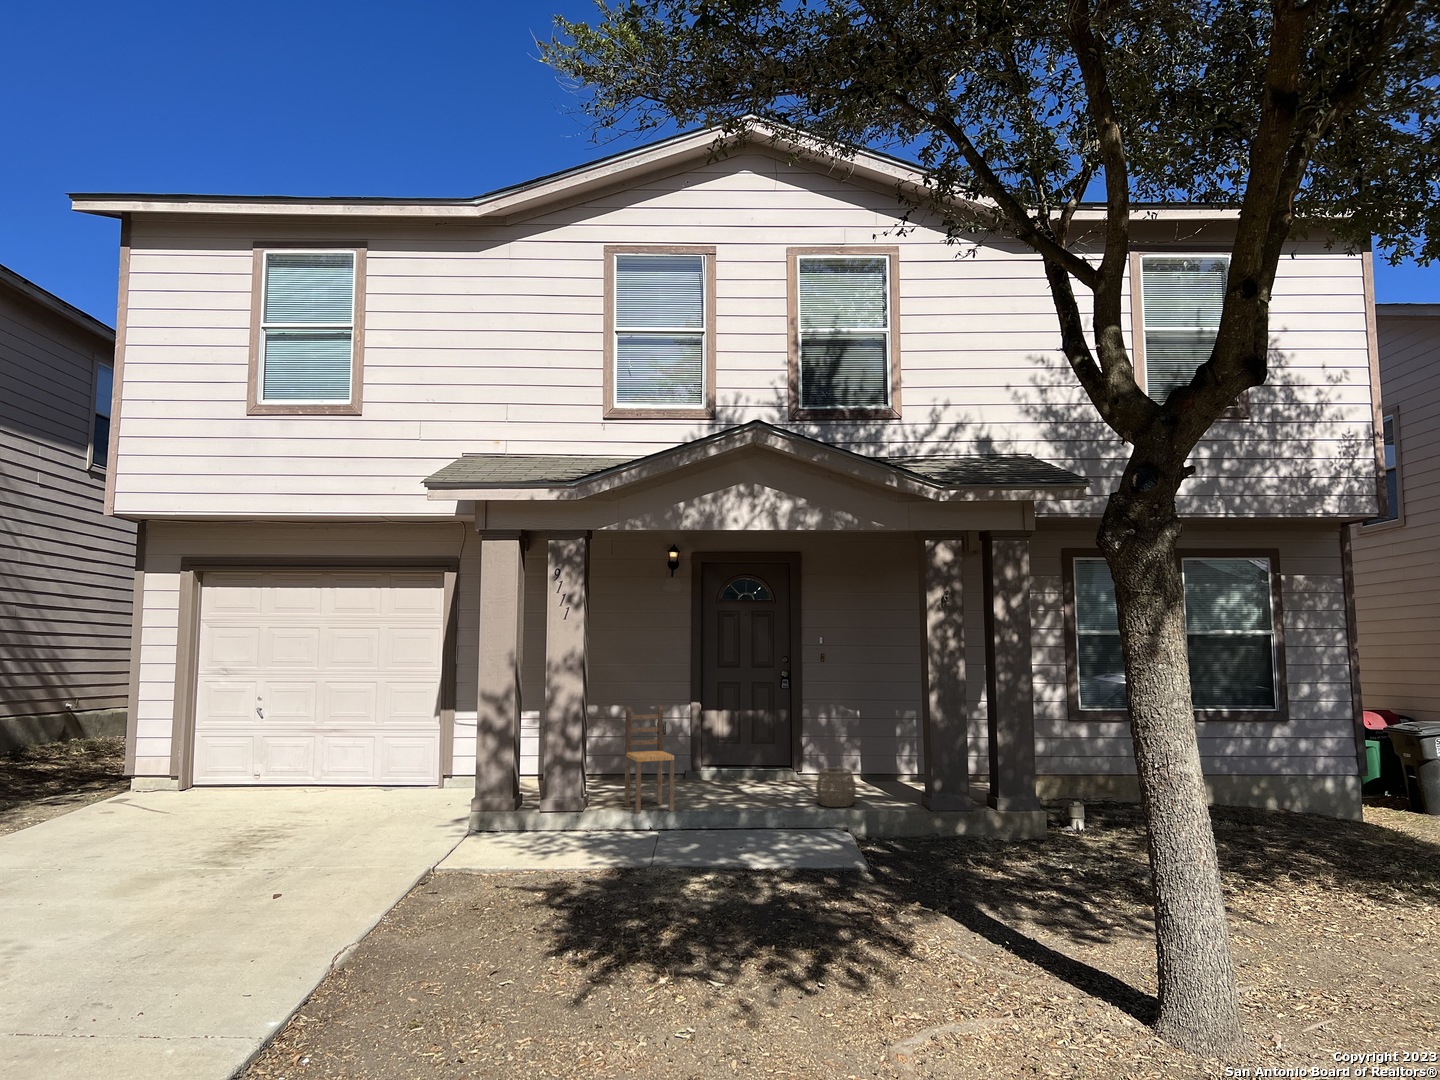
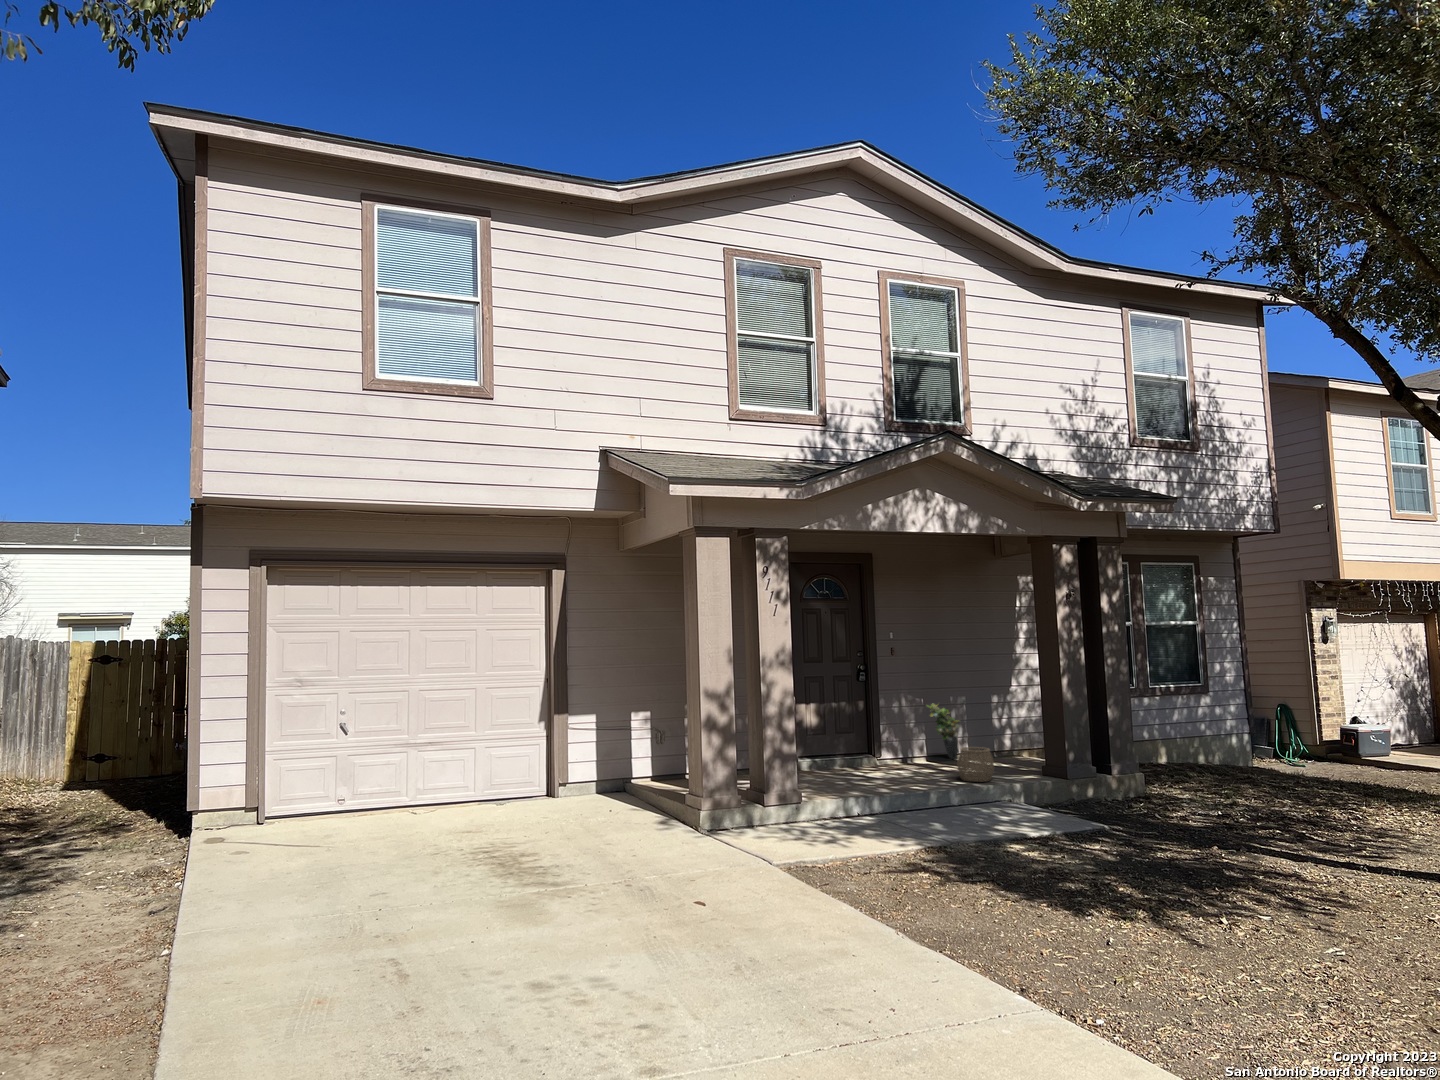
chair: present [625,706,674,814] -> none [808,699,865,802]
potted plant: none [858,718,894,782] -> present [927,704,960,759]

